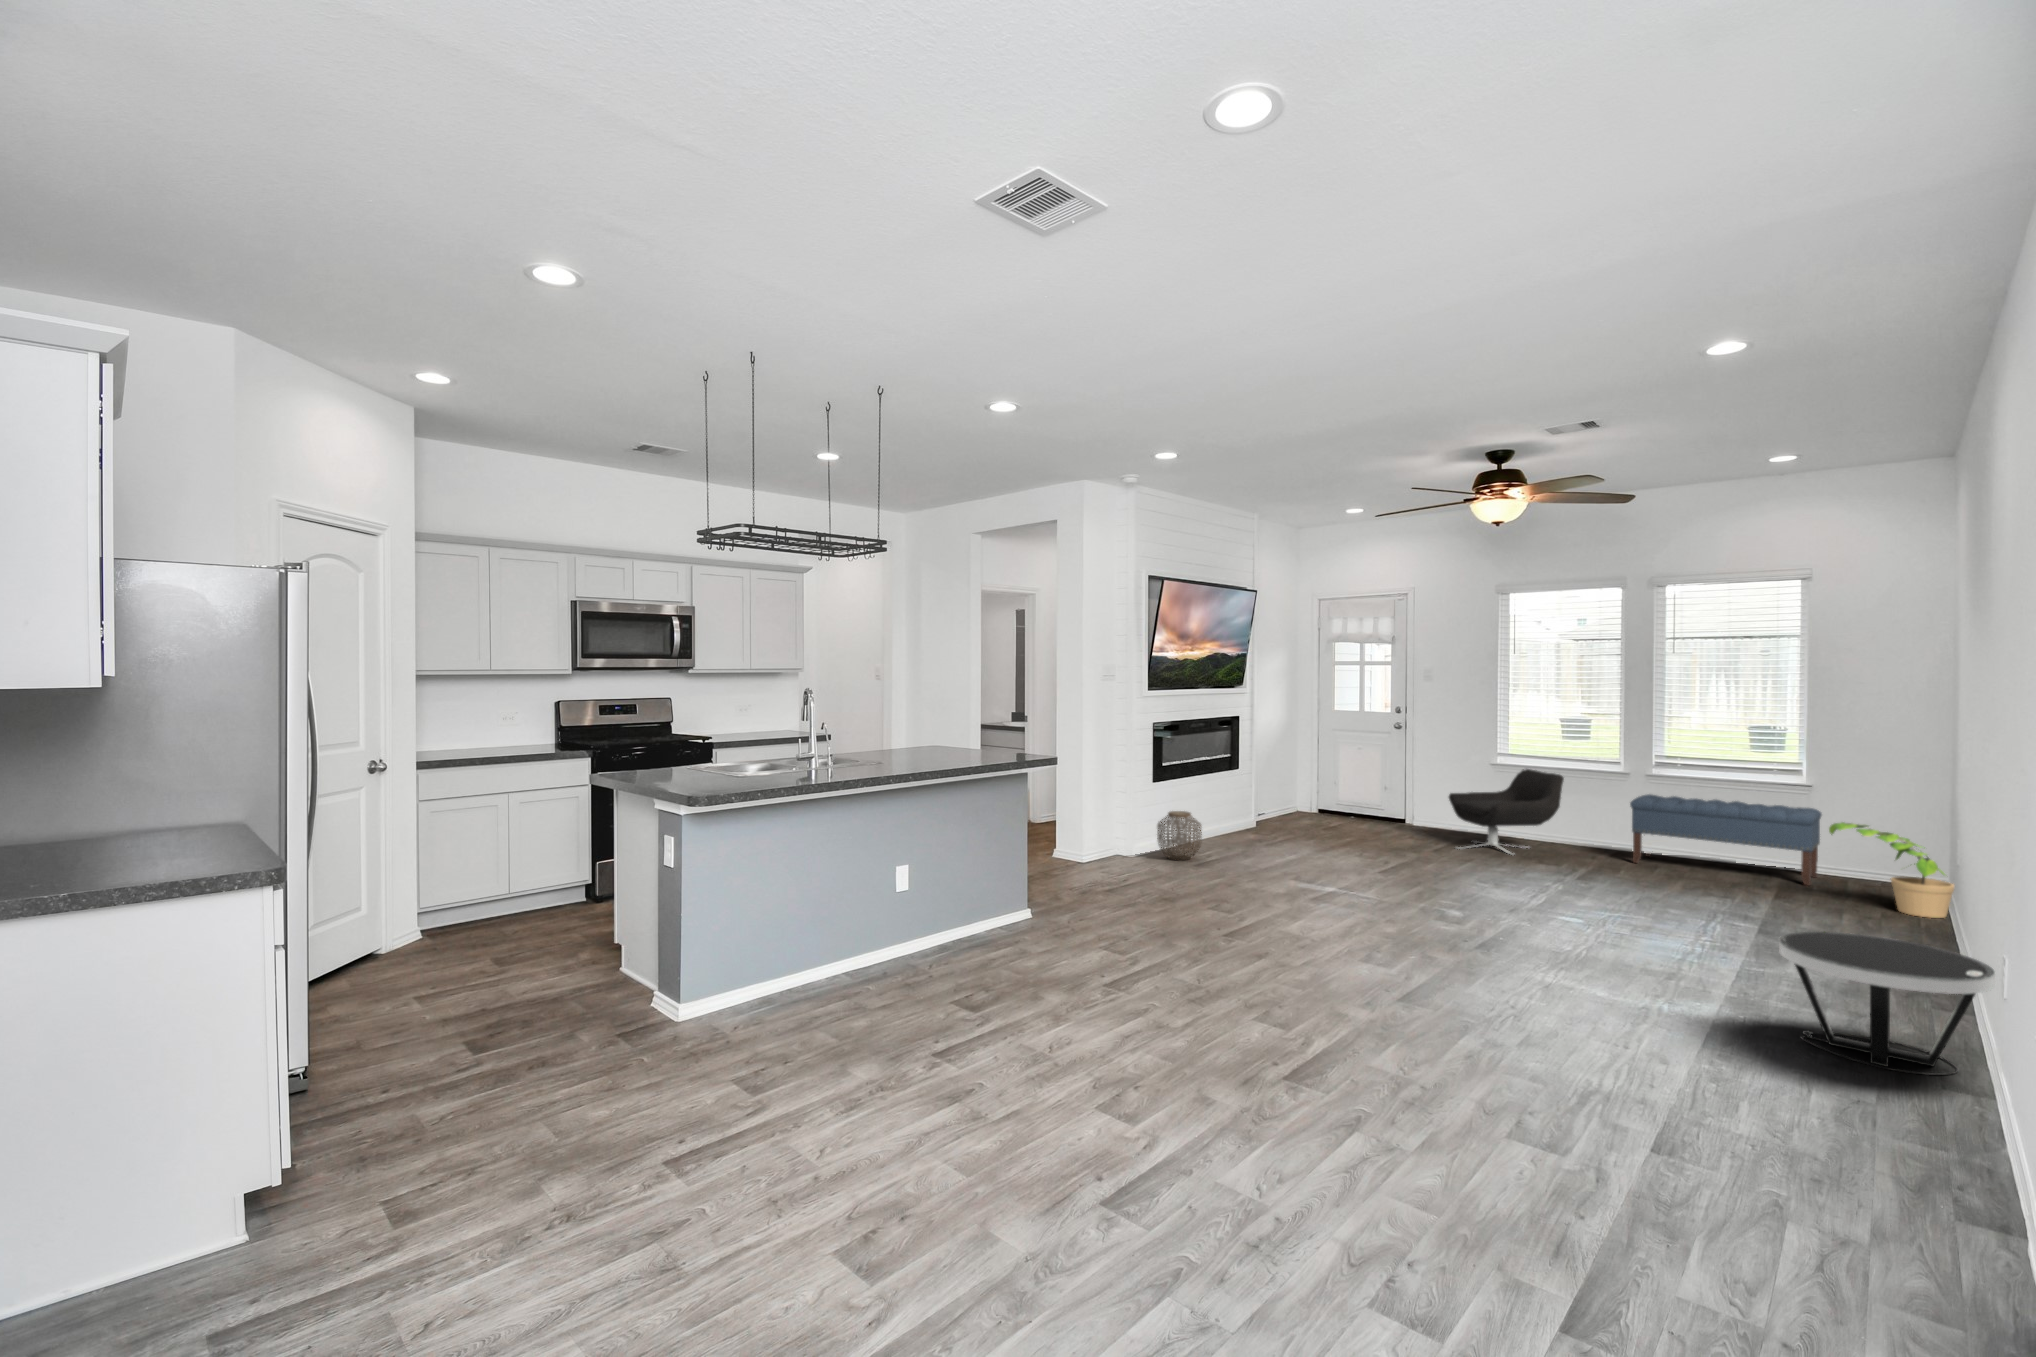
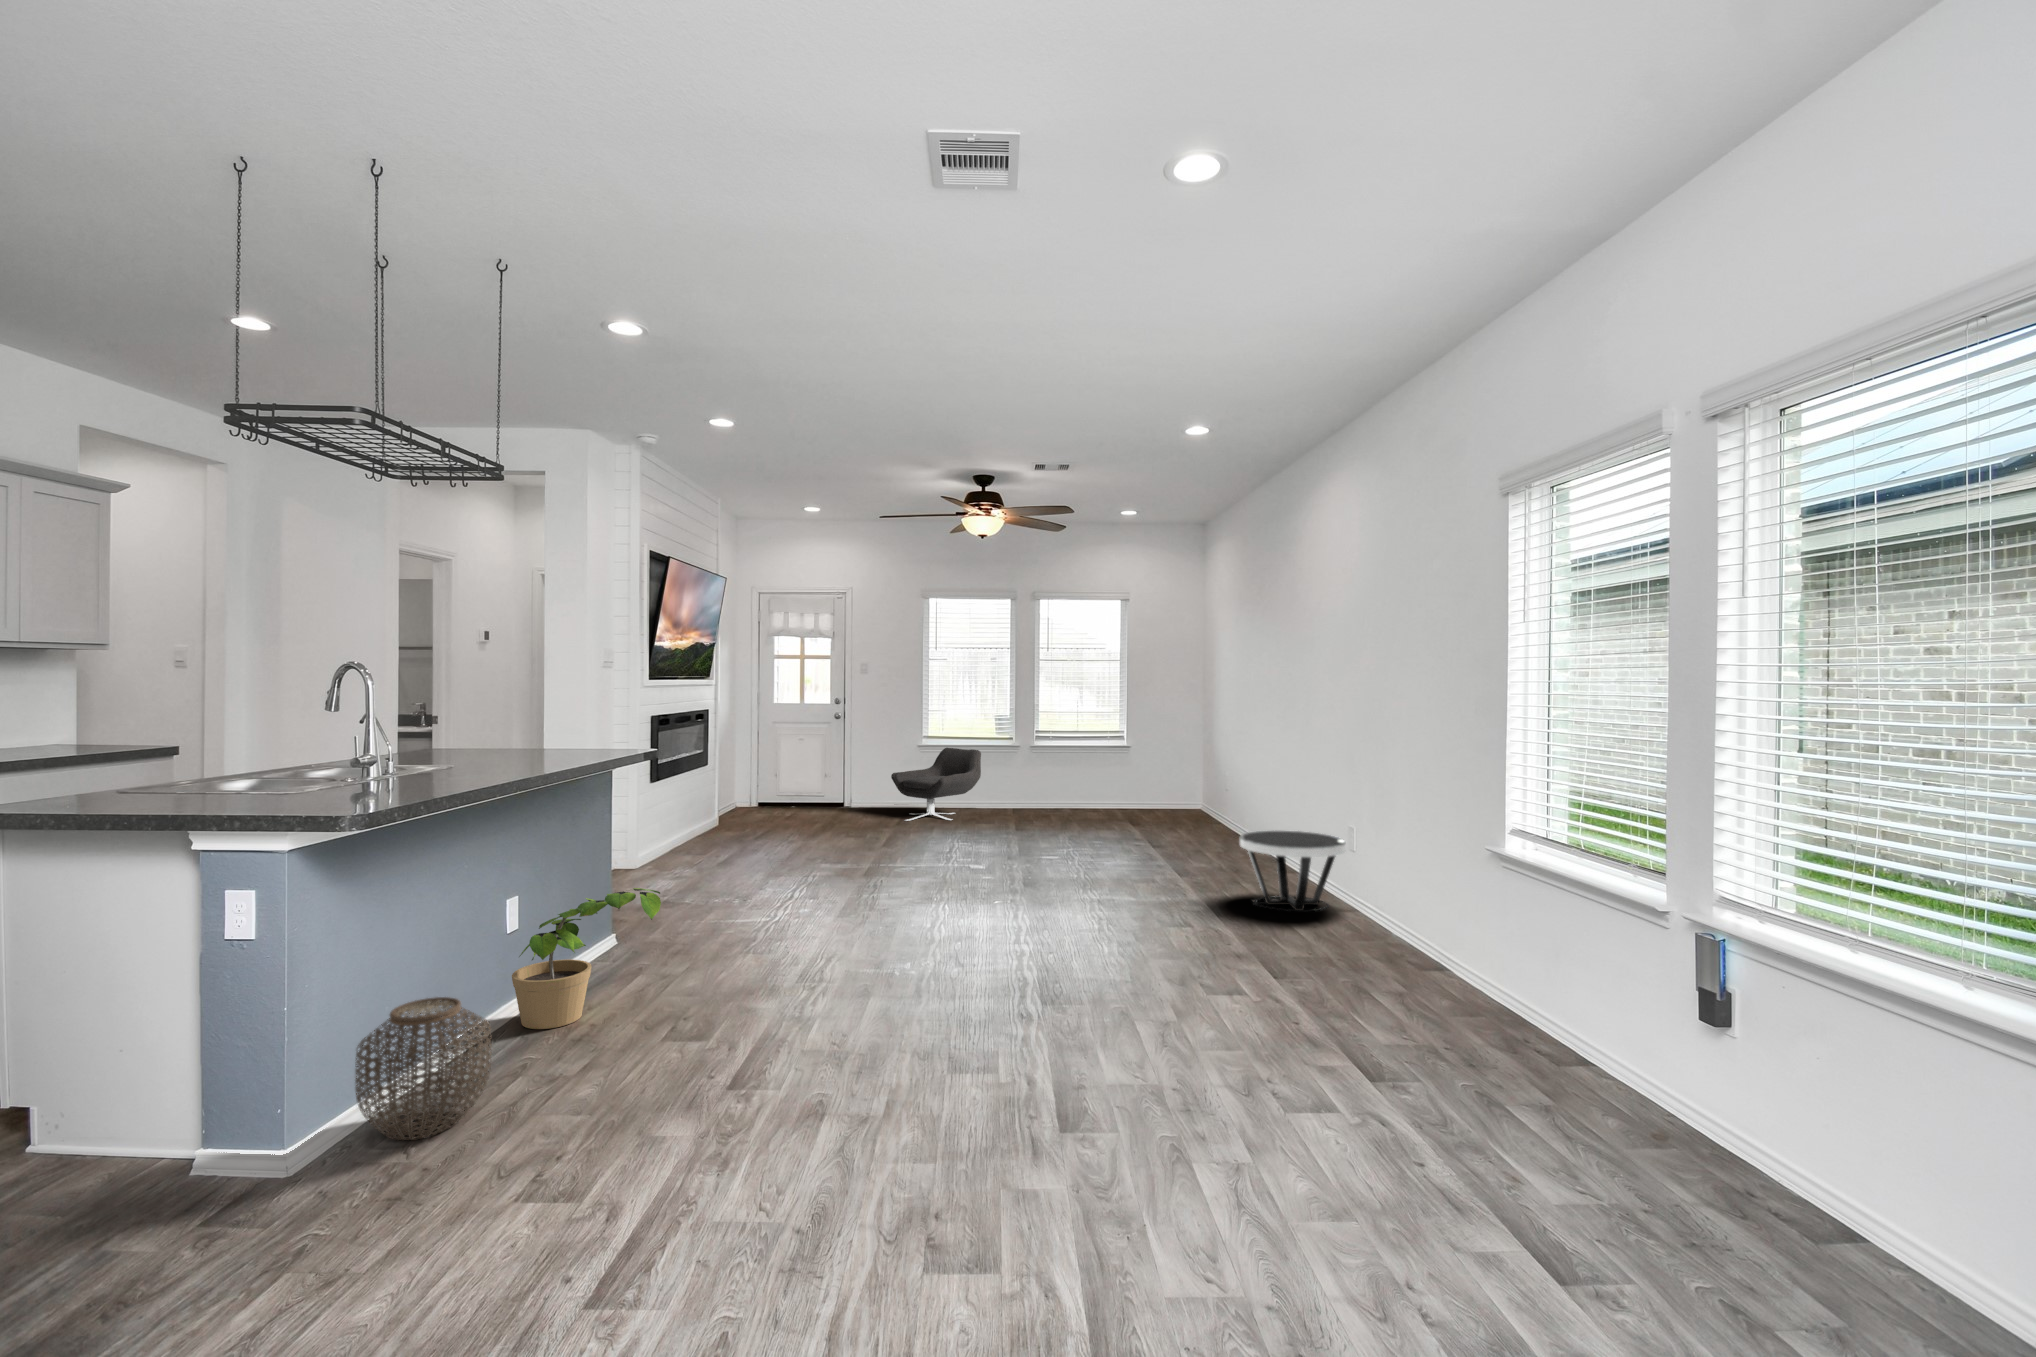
bench: present [1630,794,1822,886] -> none [1030,761,1141,817]
woven basket: present [1157,811,1202,860] -> present [355,997,491,1140]
potted plant: present [1829,822,1954,918] -> present [512,888,661,1029]

